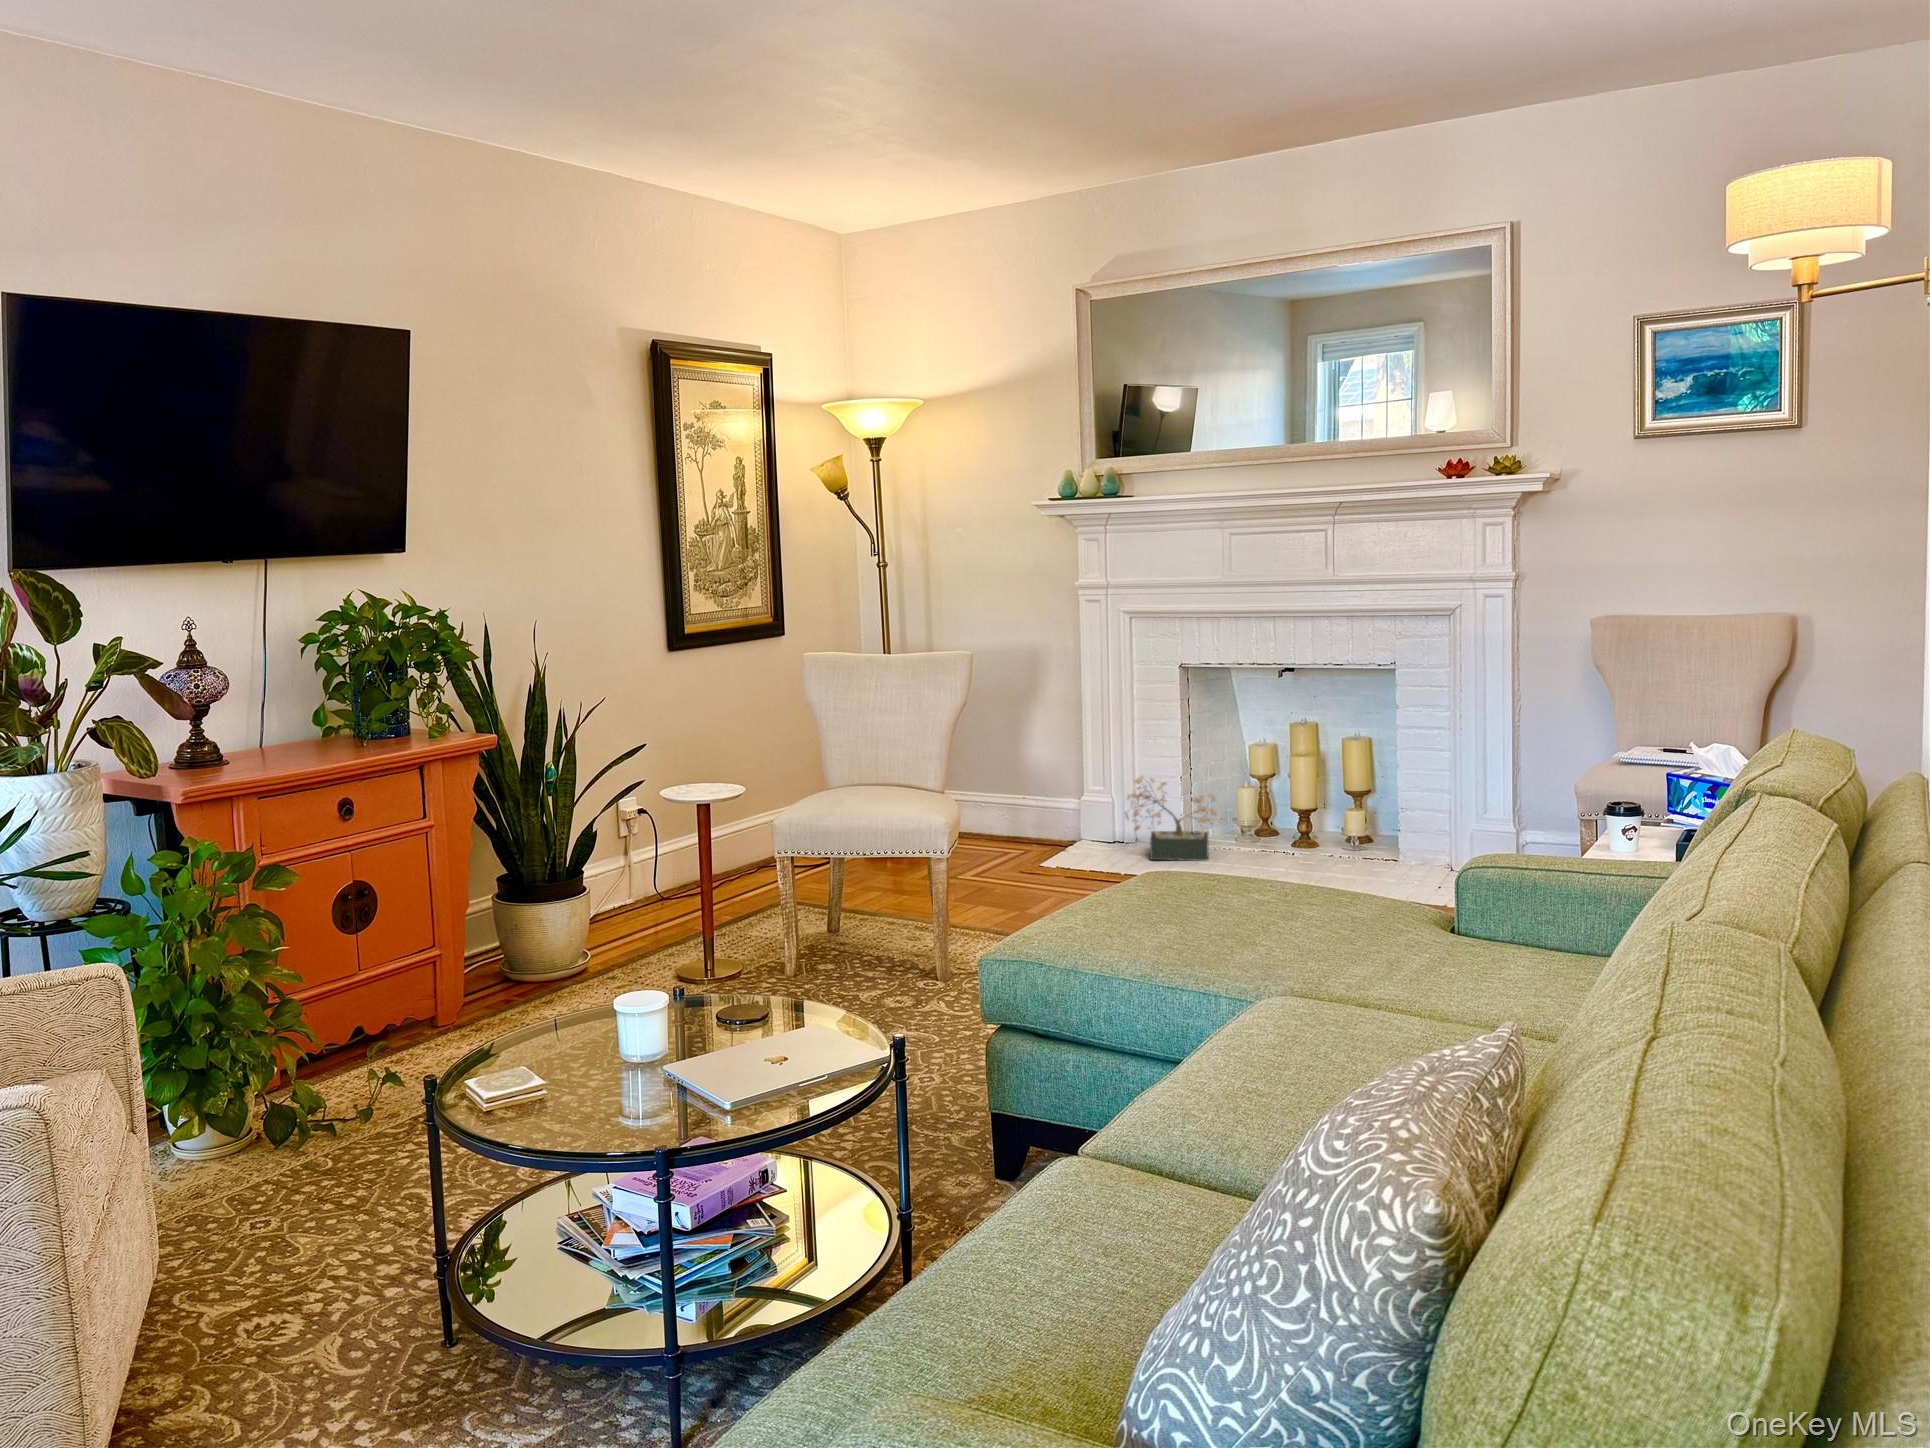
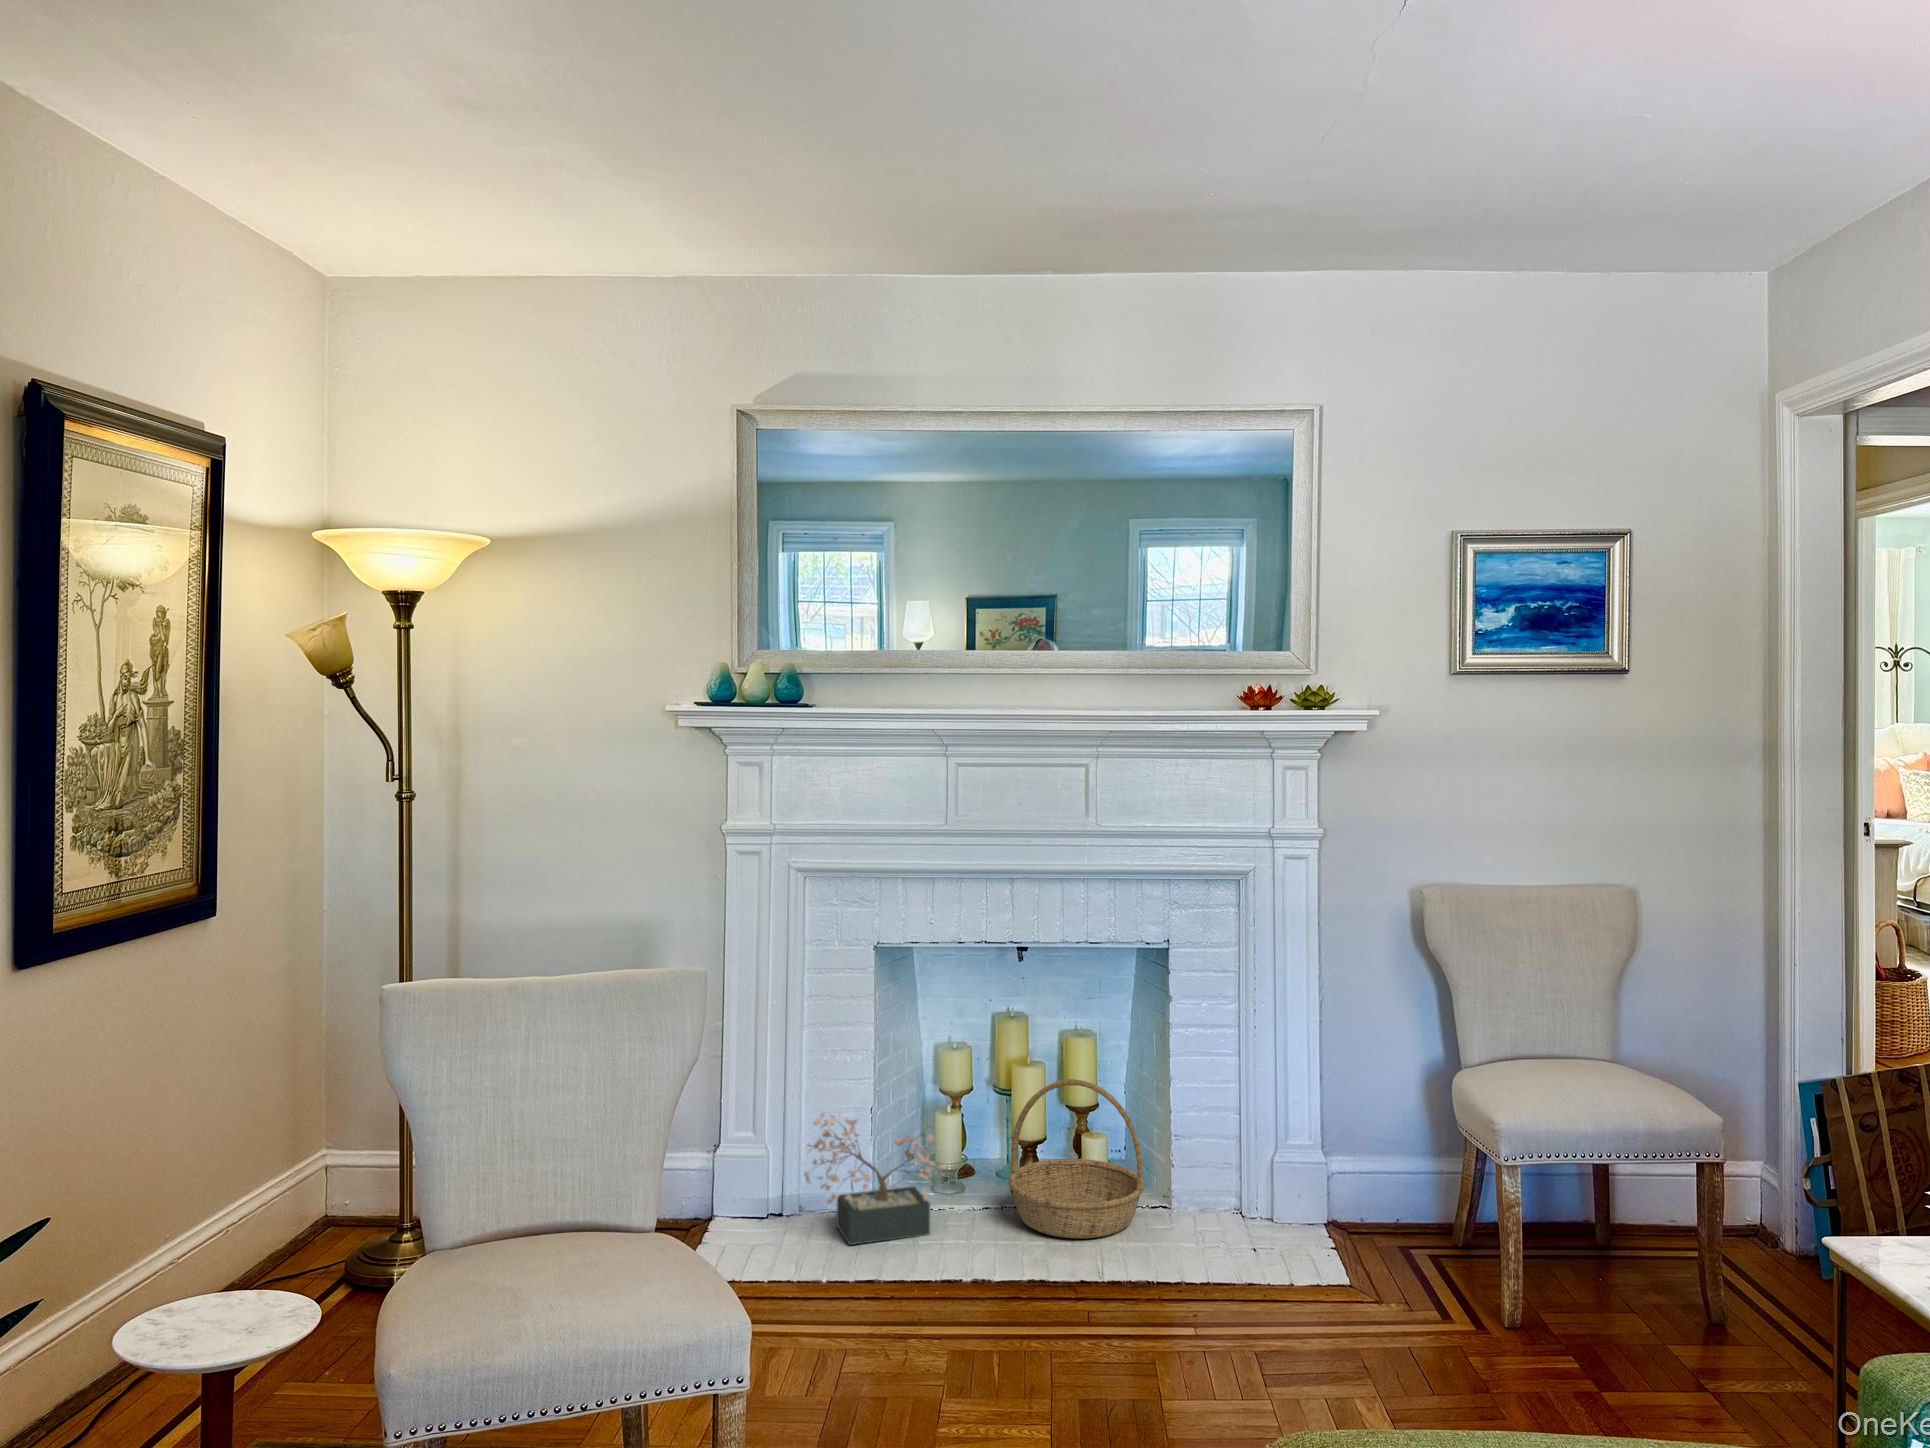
basket: none [1266,761,1369,870] -> present [1009,1079,1144,1238]

